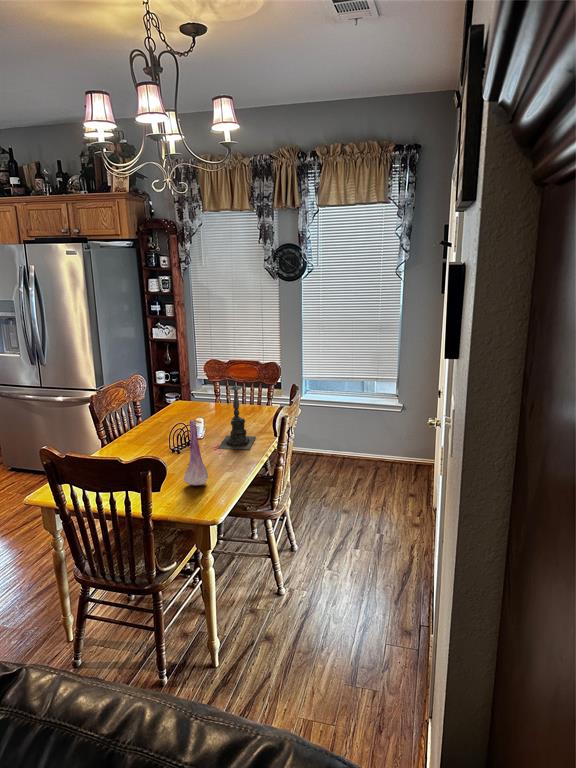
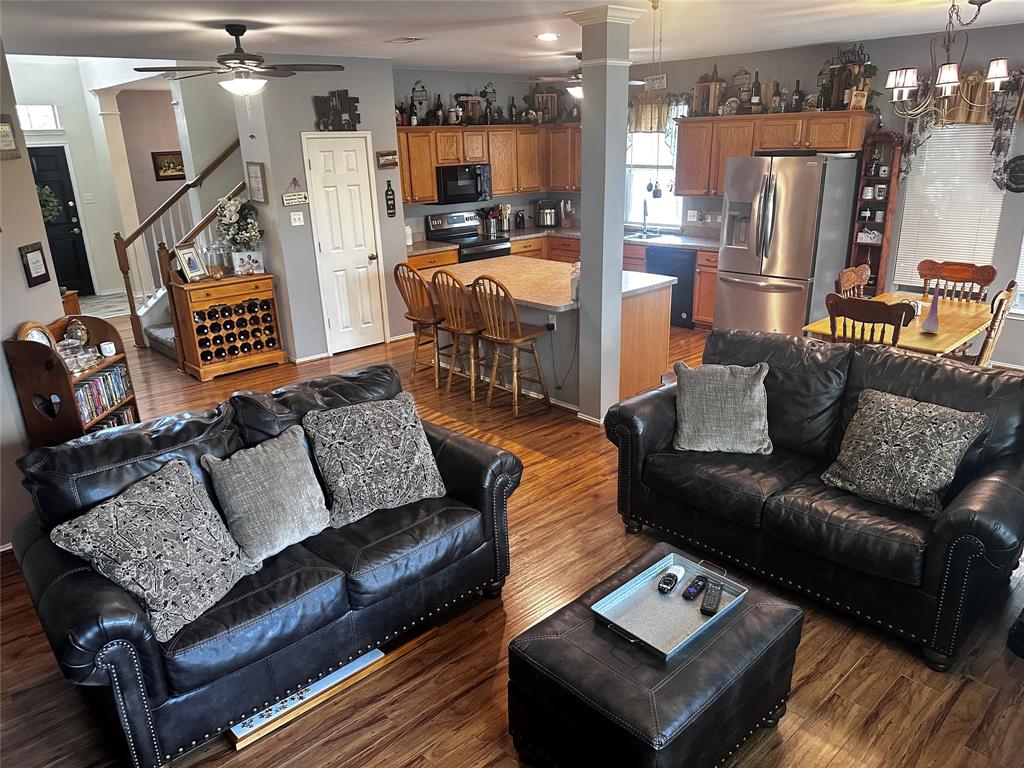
candle holder: present [218,382,256,449] -> none [939,268,971,323]

